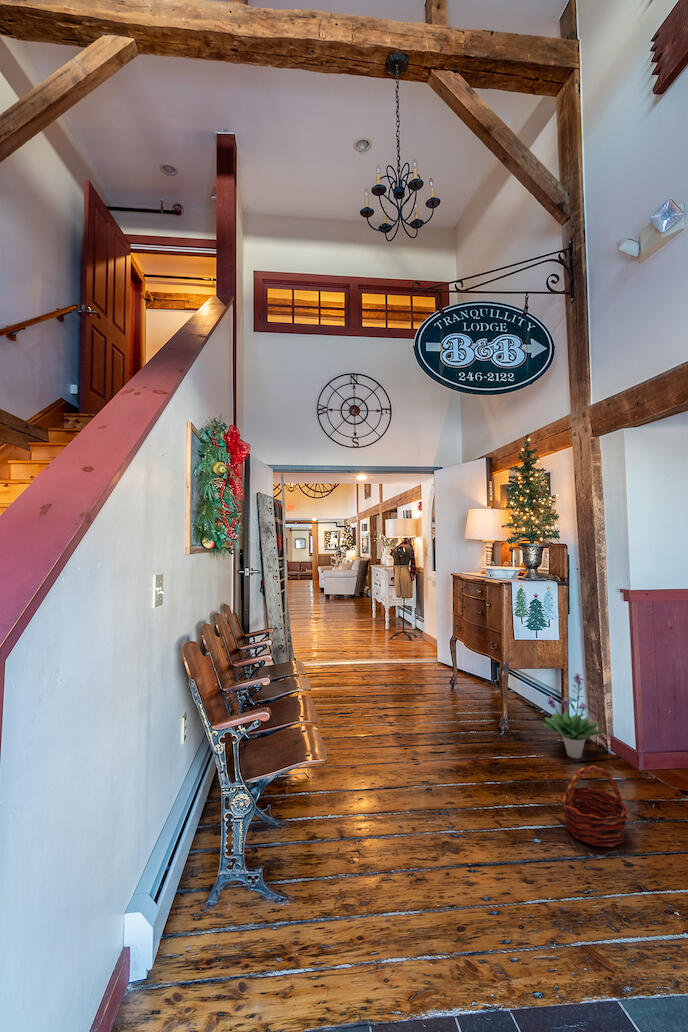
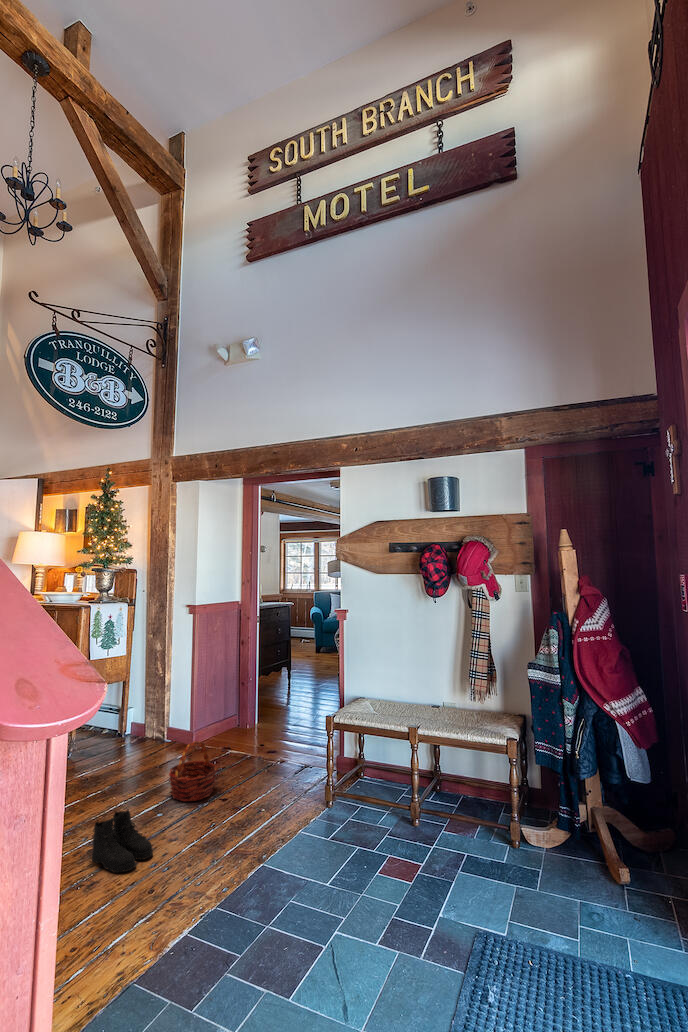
potted plant: present [542,673,605,758] -> none [118,680,171,754]
boots: none [437,814,495,889] -> present [92,810,153,873]

